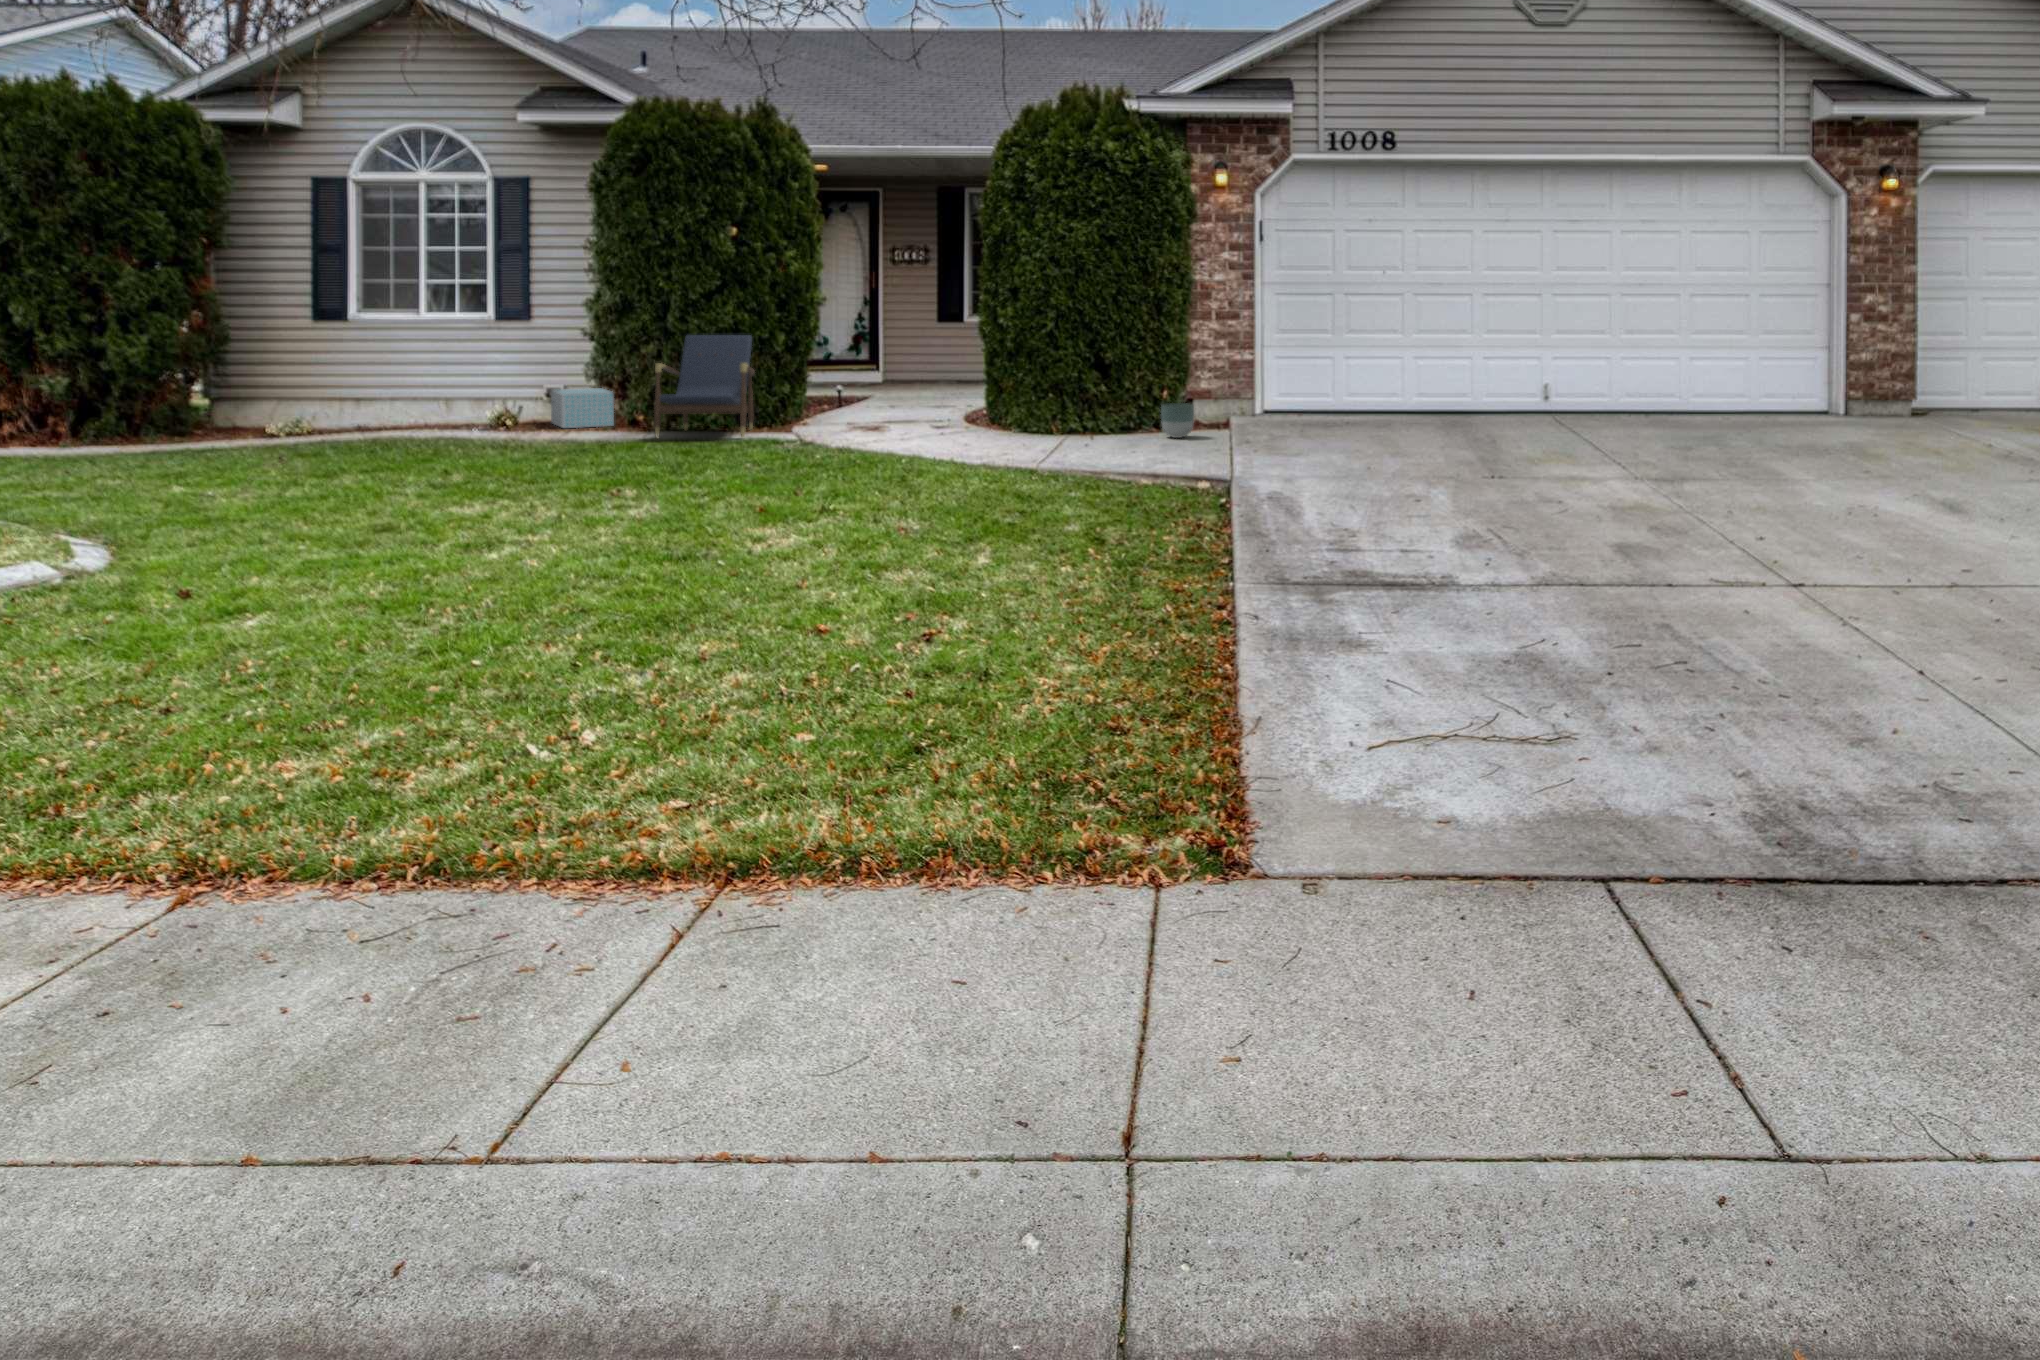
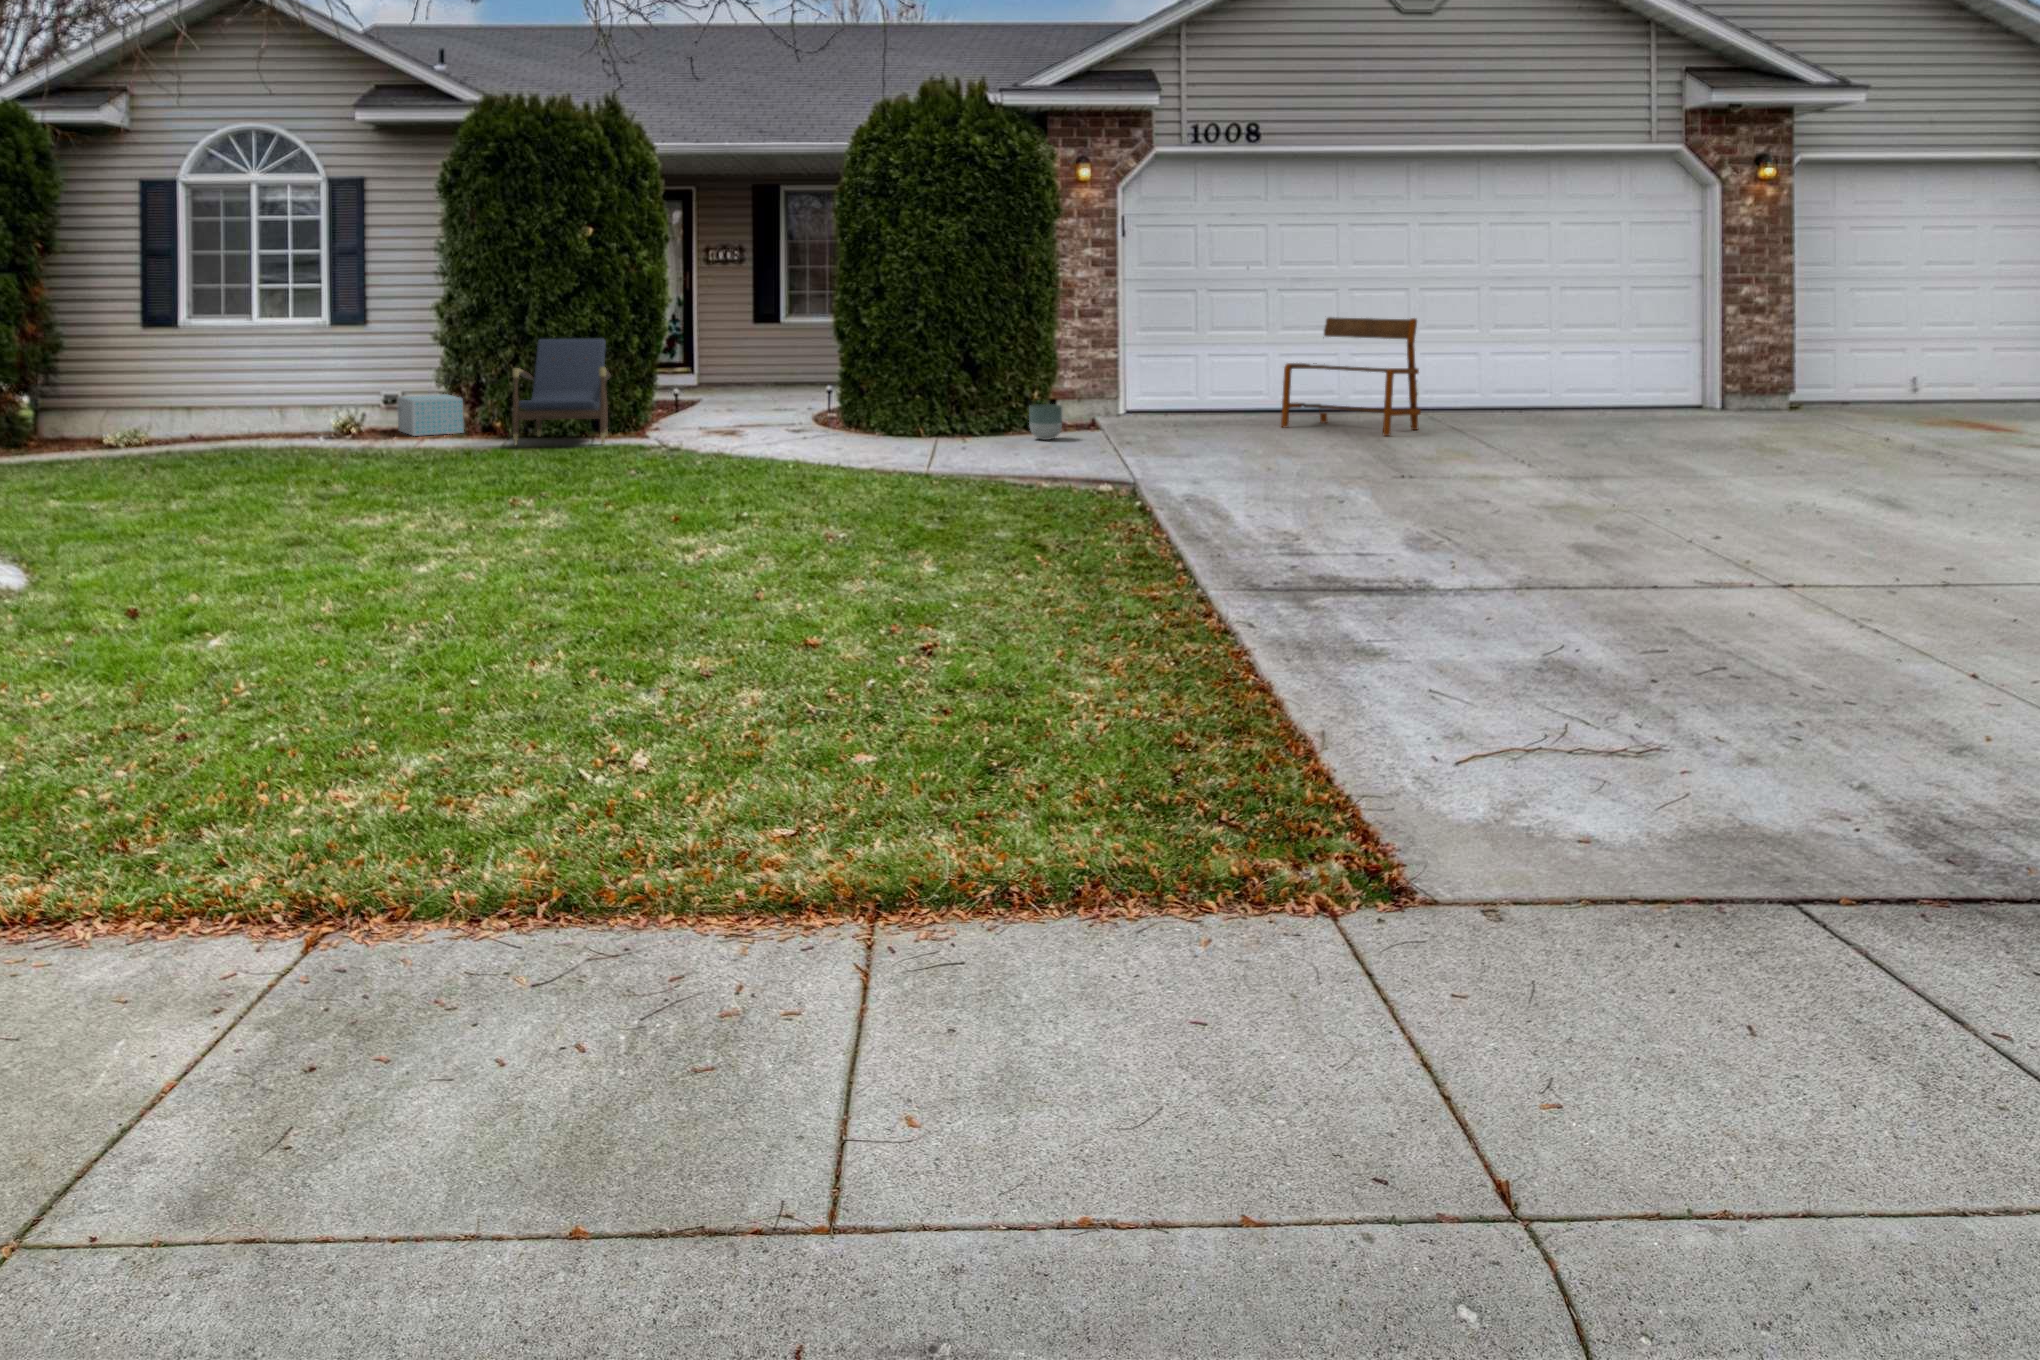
bench: none [1414,320,1547,437] -> present [1281,317,1421,436]

